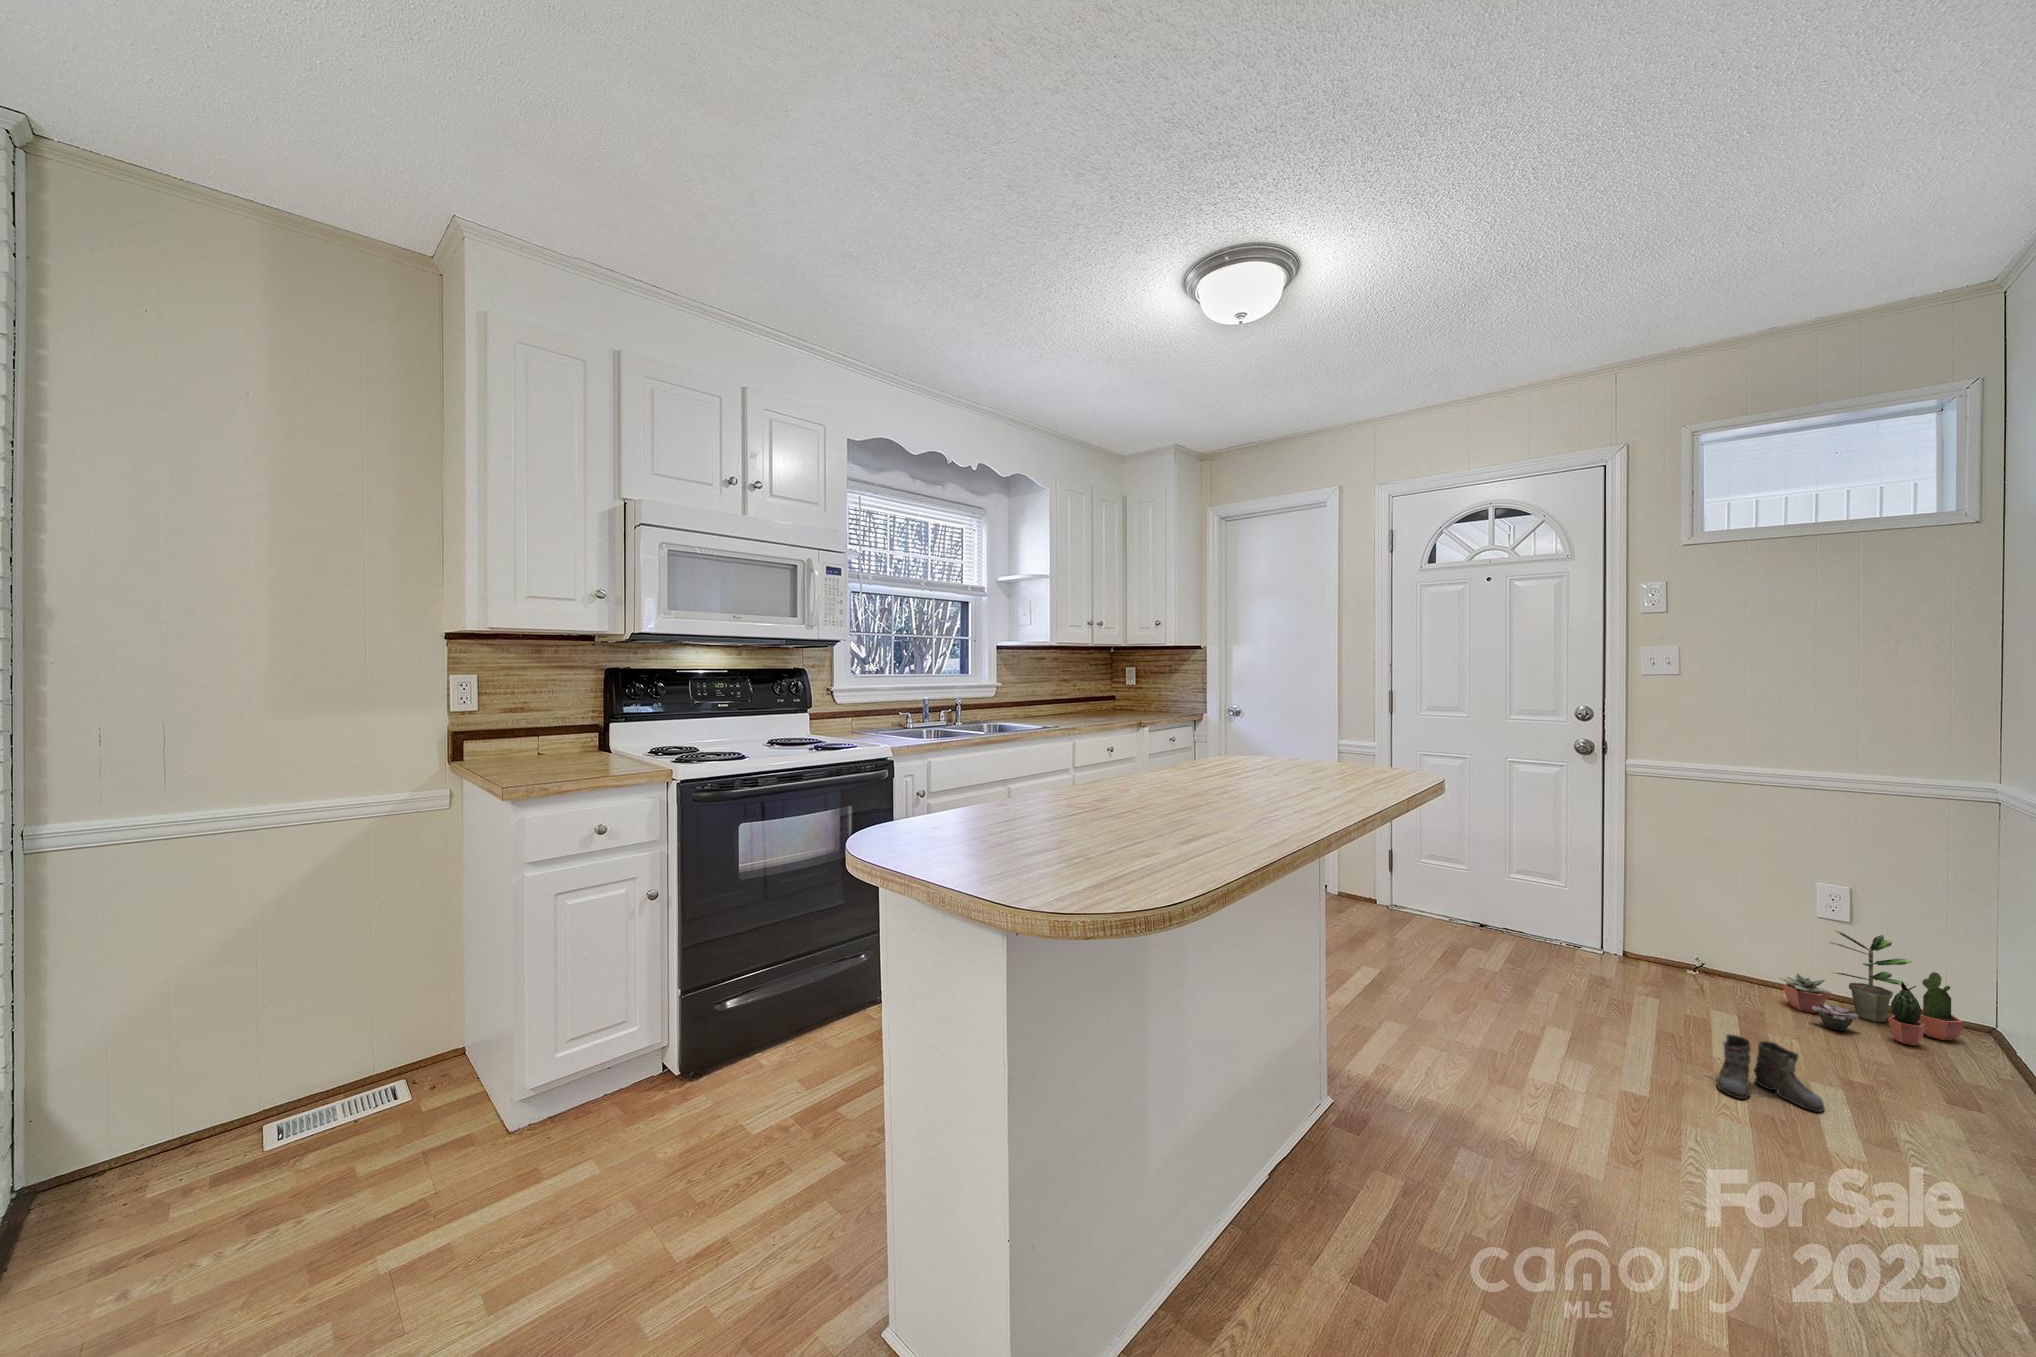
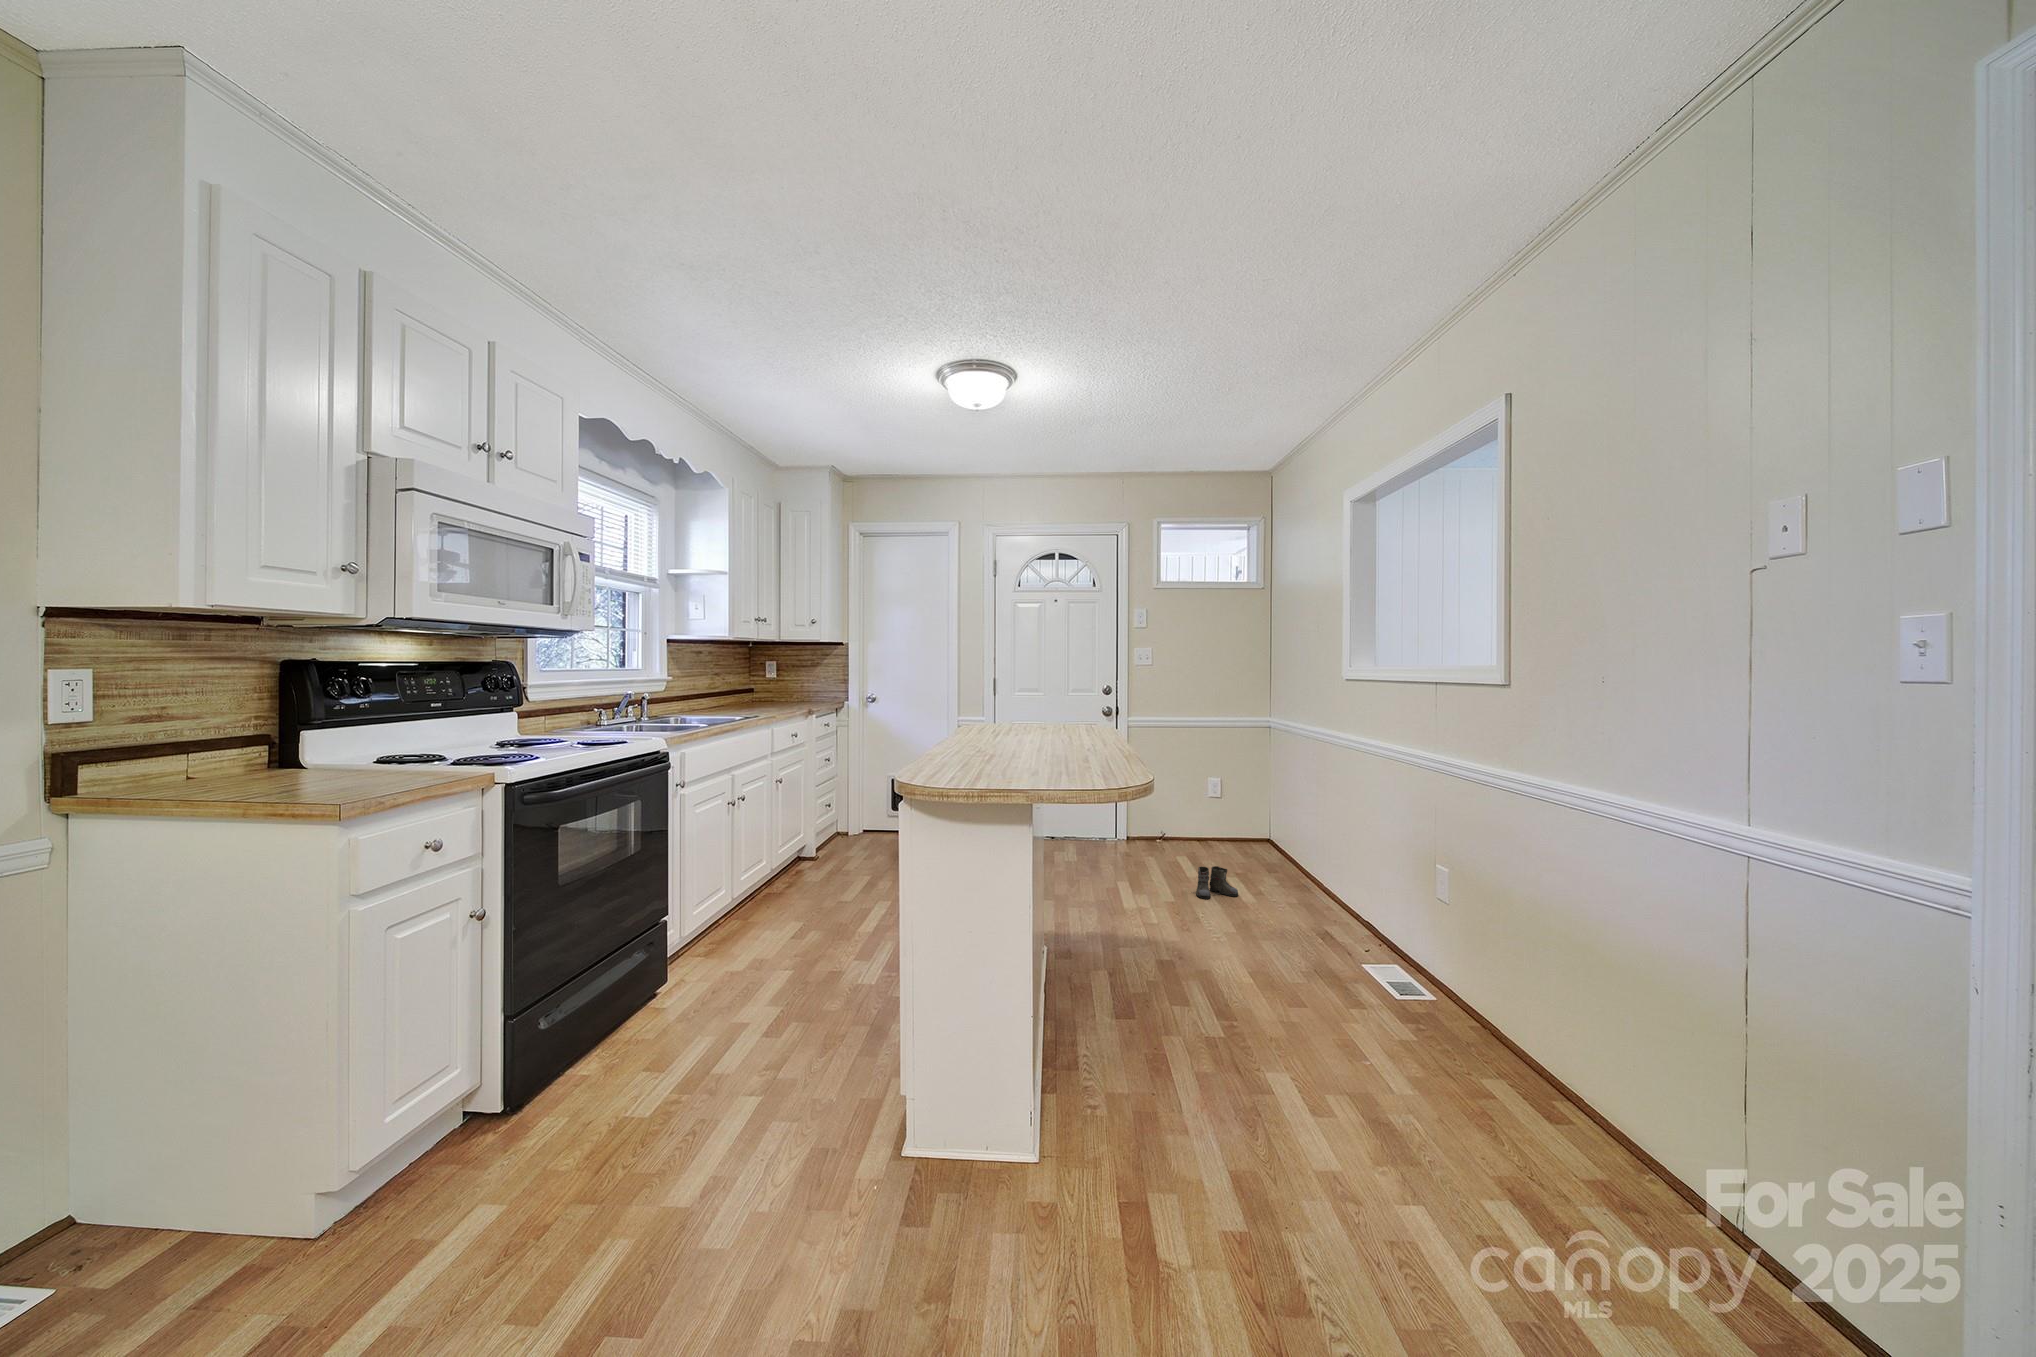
potted plant: present [1780,930,1963,1045] -> none [1203,805,1271,859]

